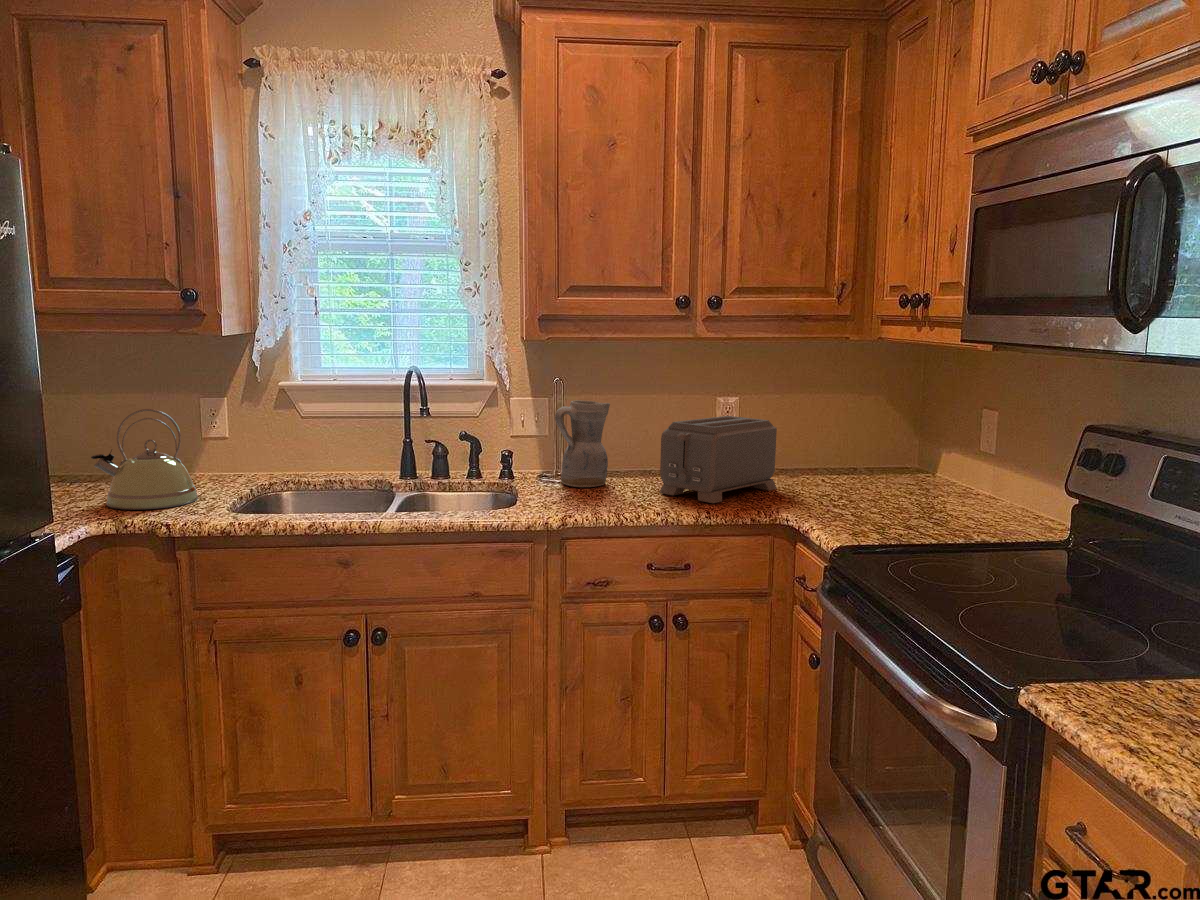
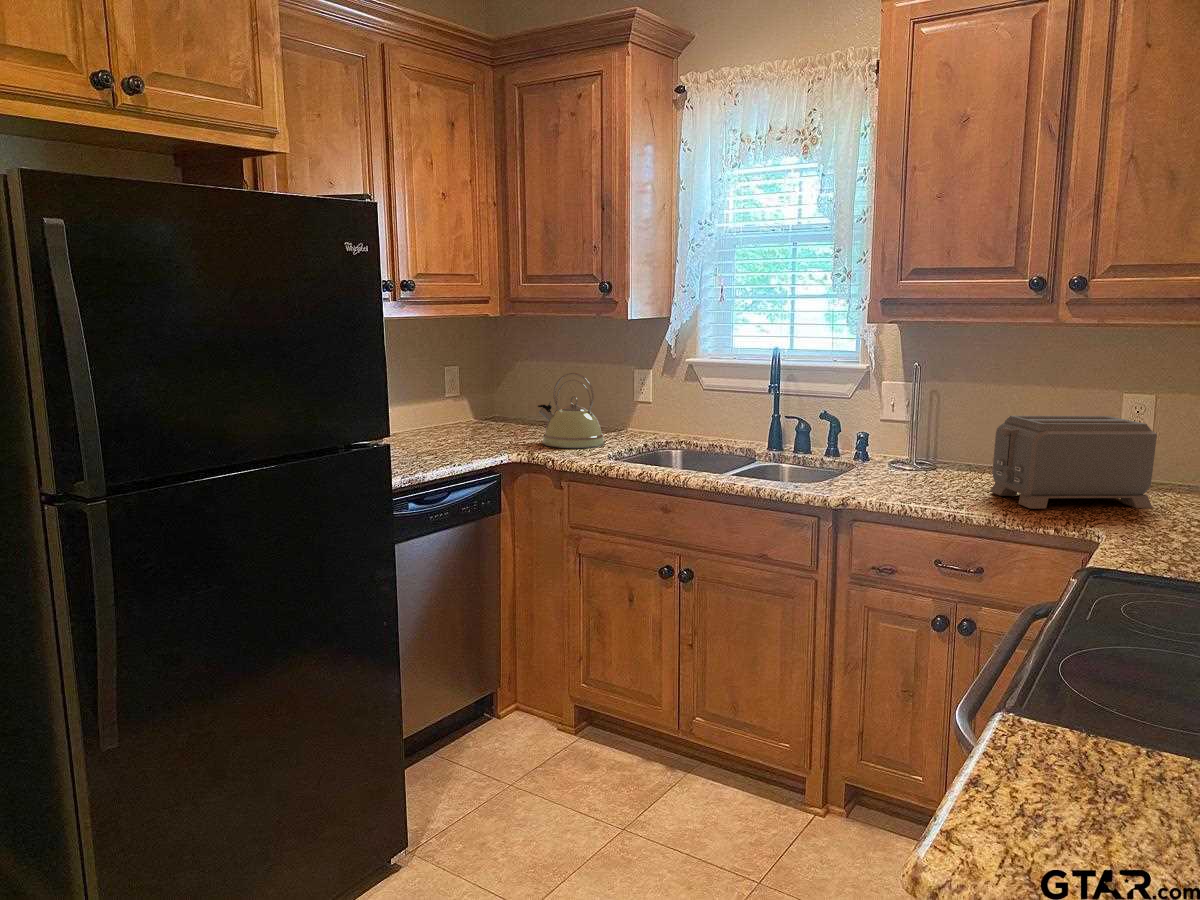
ceramic pitcher: present [555,400,610,487] -> none [896,387,961,477]

